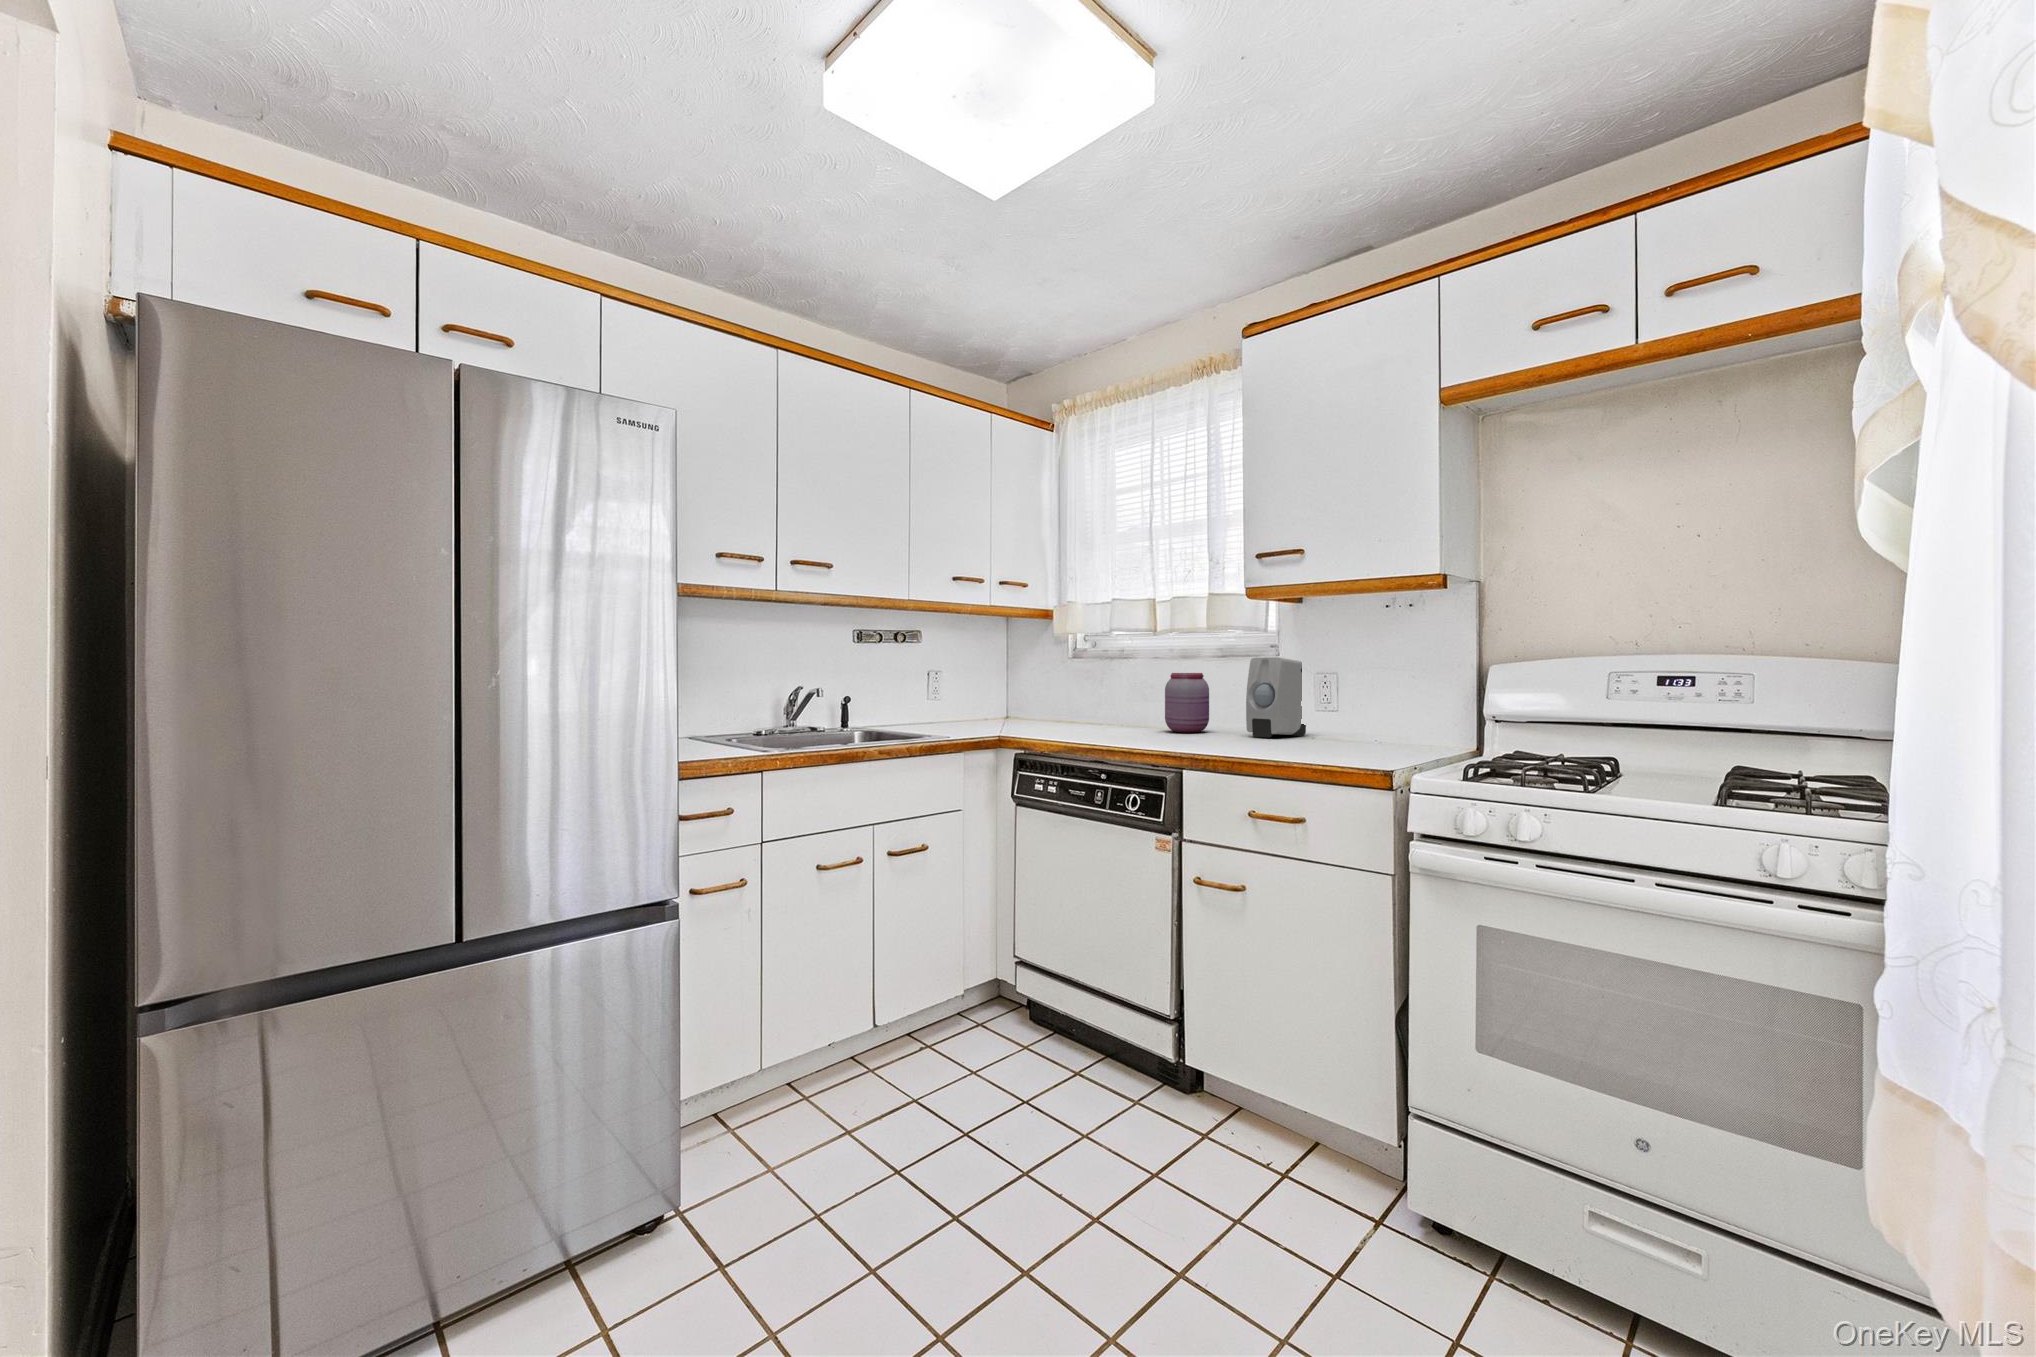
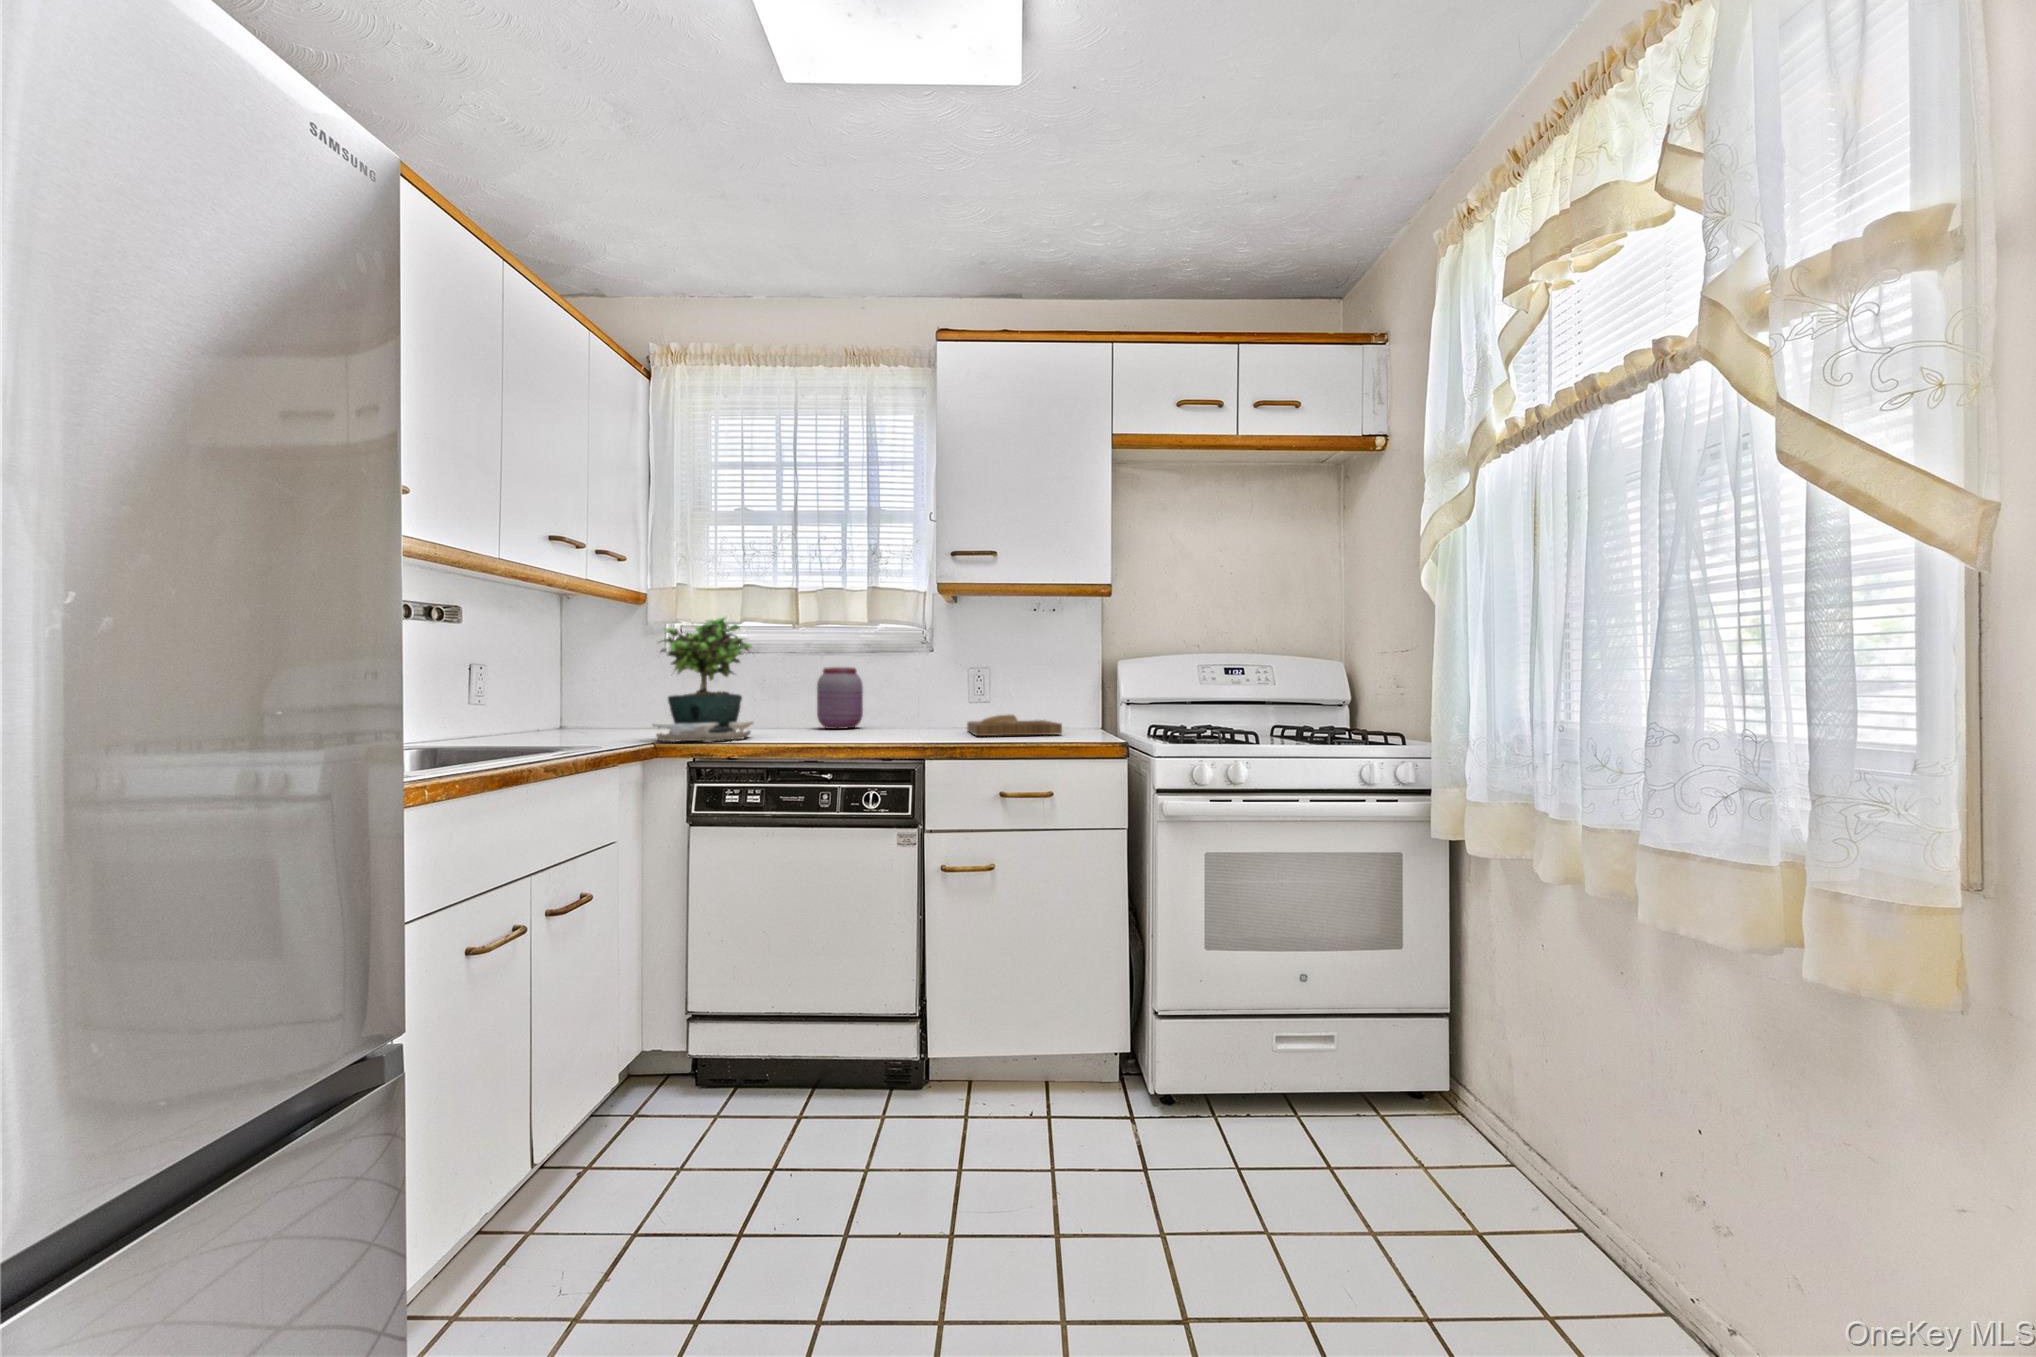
potted plant: none [1003,630,1082,741] -> present [653,617,753,742]
soap dispenser: present [1246,657,1306,738] -> none [914,652,957,728]
tray: none [1251,728,1370,754] -> present [967,715,1062,736]

